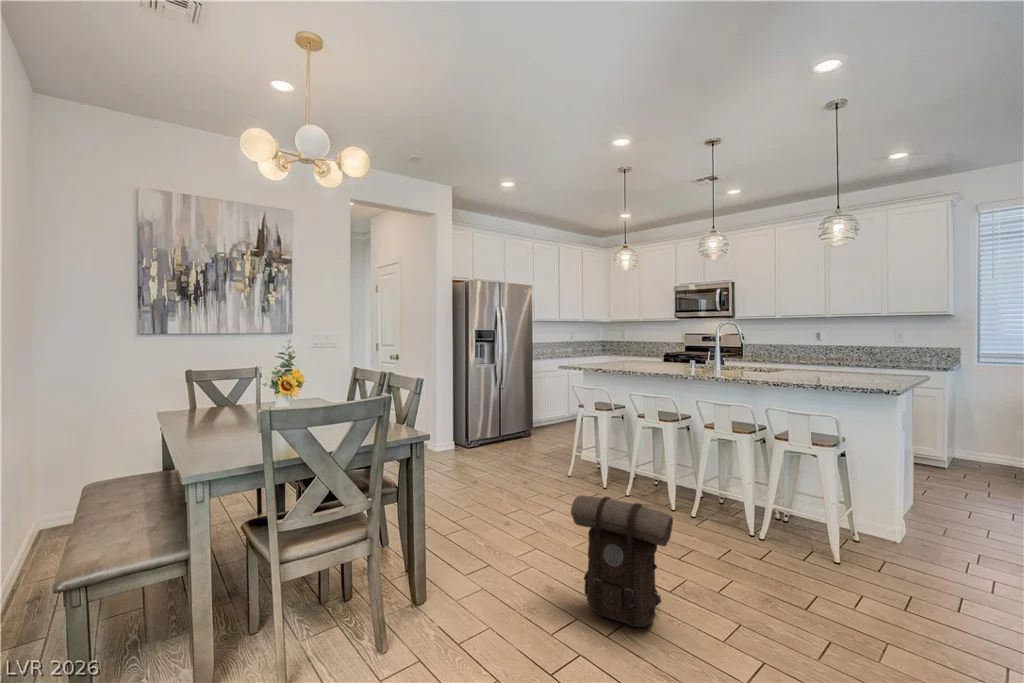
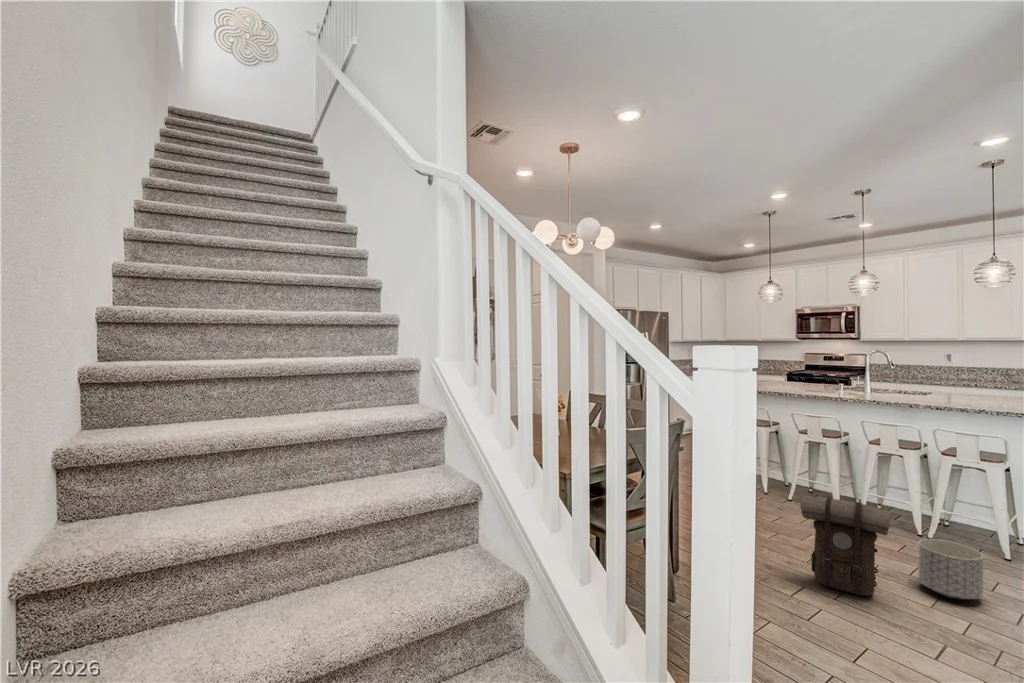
planter: none [716,545,786,625] -> present [918,539,983,600]

